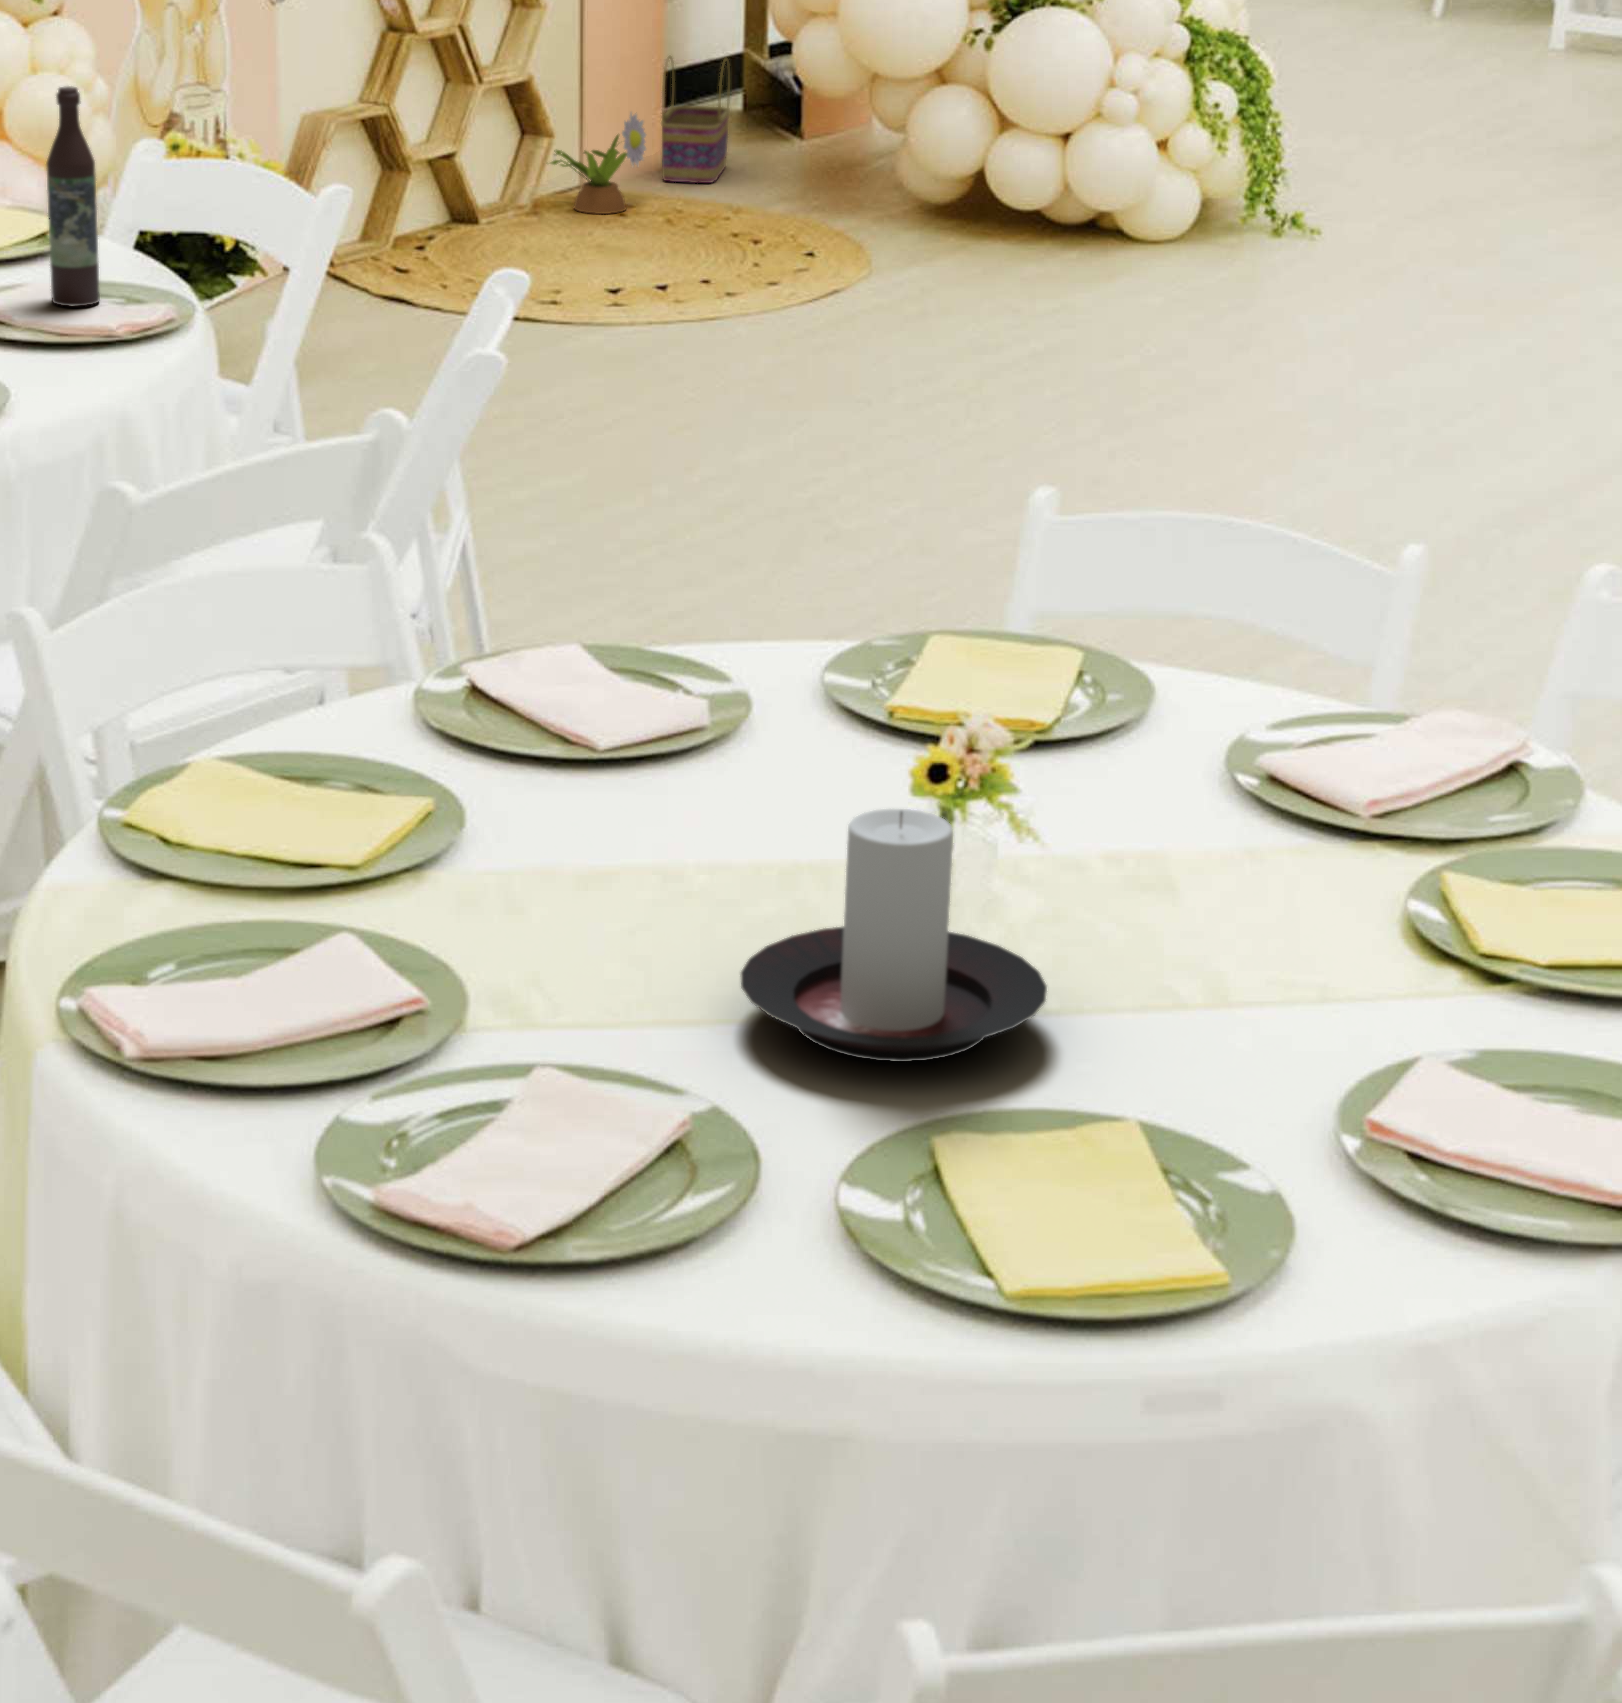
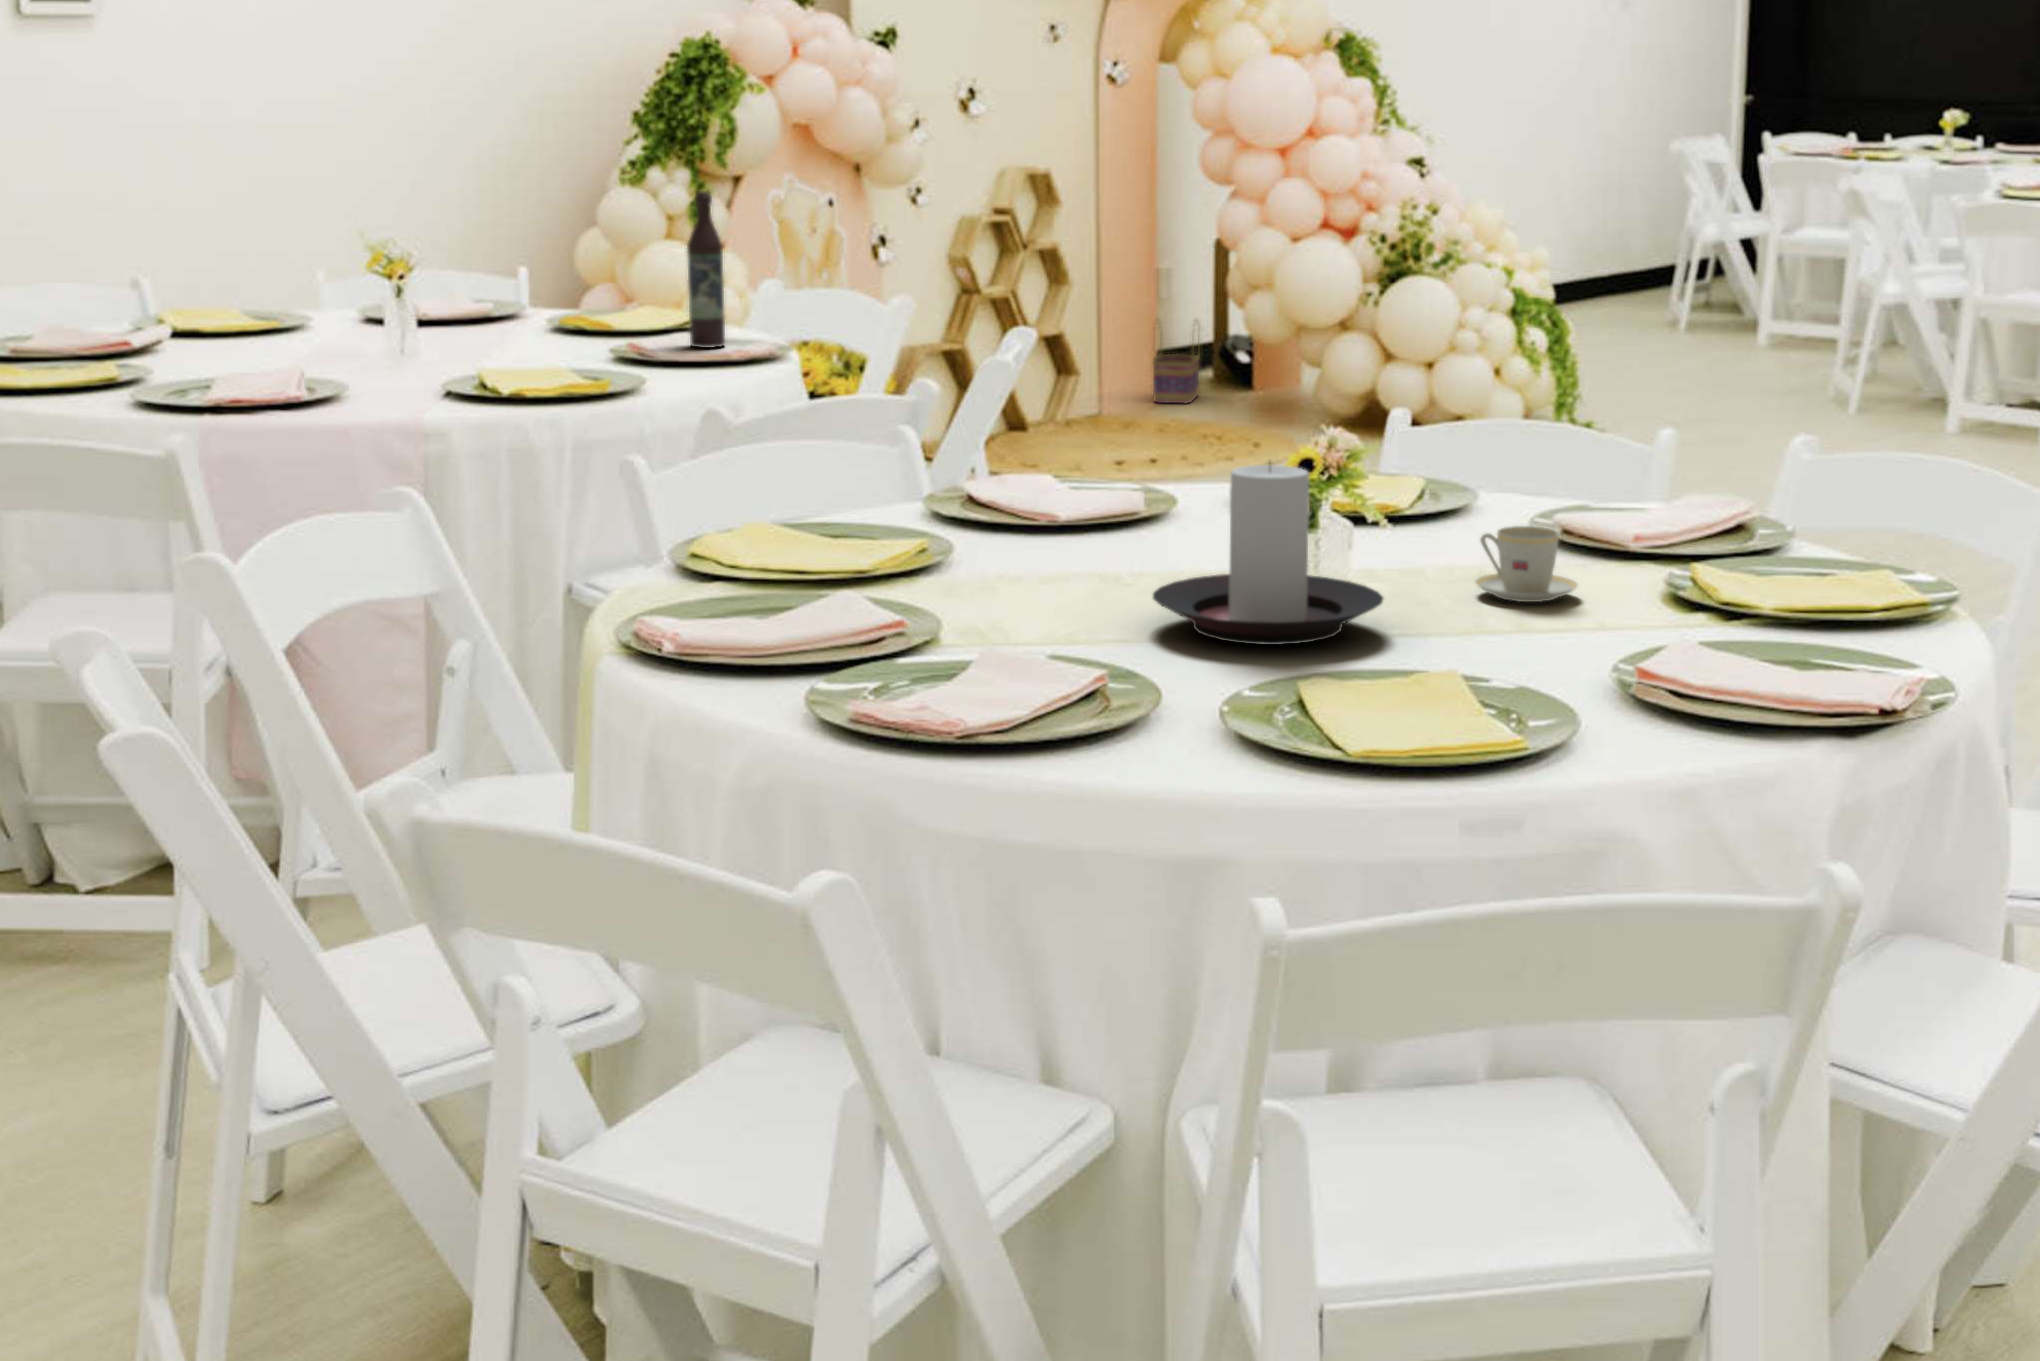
decorative plant: present [551,113,646,214] -> none [1071,348,1141,419]
teacup: none [1165,845,1305,957] -> present [1475,526,1578,602]

